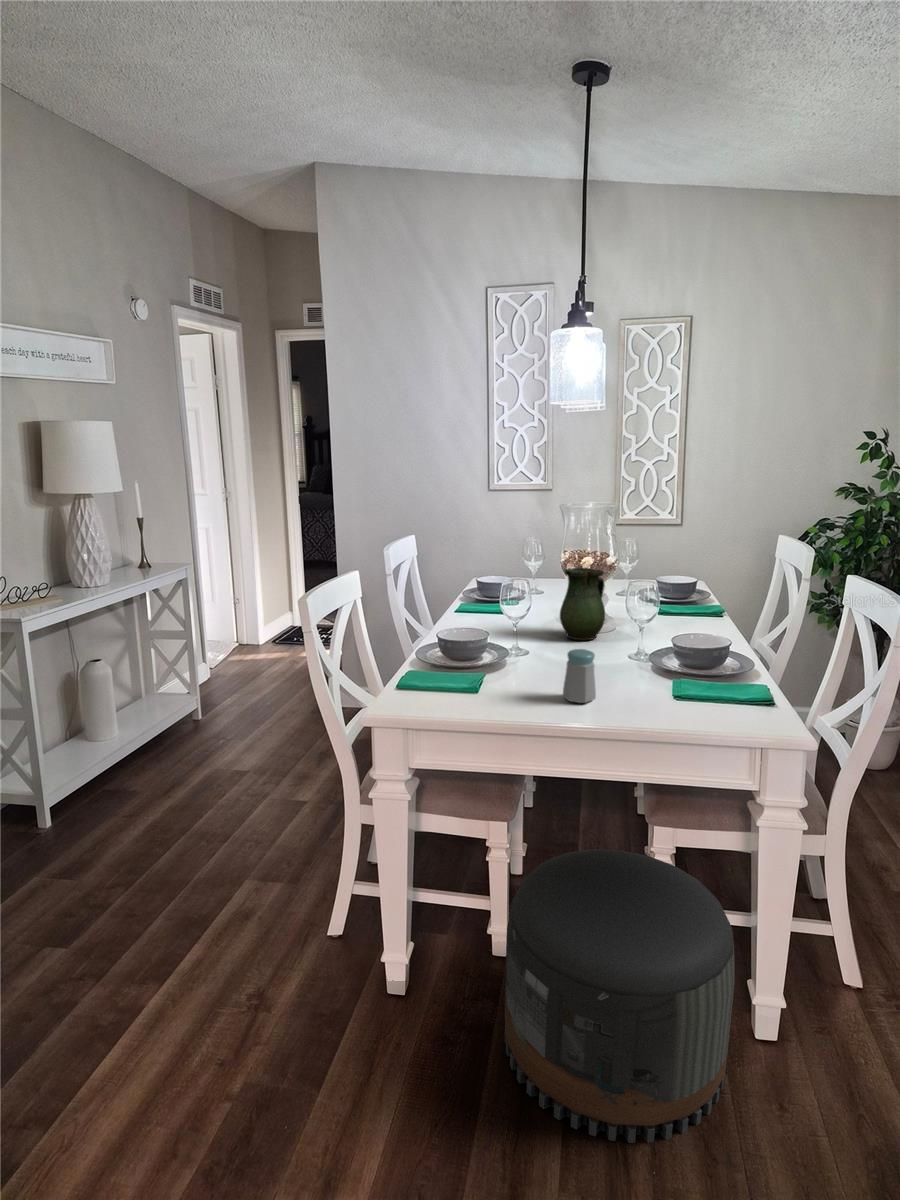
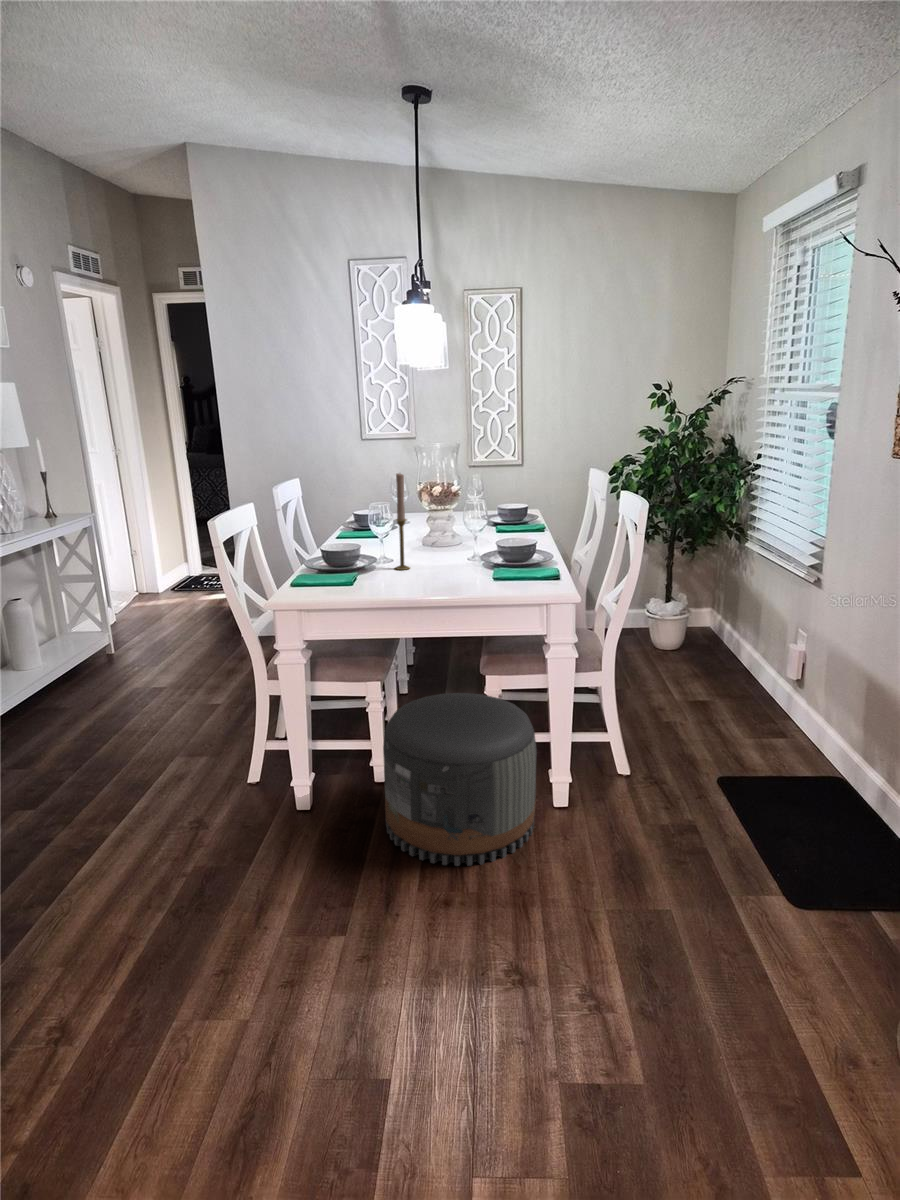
candlestick: none [531,541,553,670] -> present [395,473,410,570]
pitcher: present [560,568,605,640] -> none [417,496,451,551]
salt shaker: present [563,649,596,703] -> none [416,549,439,586]

